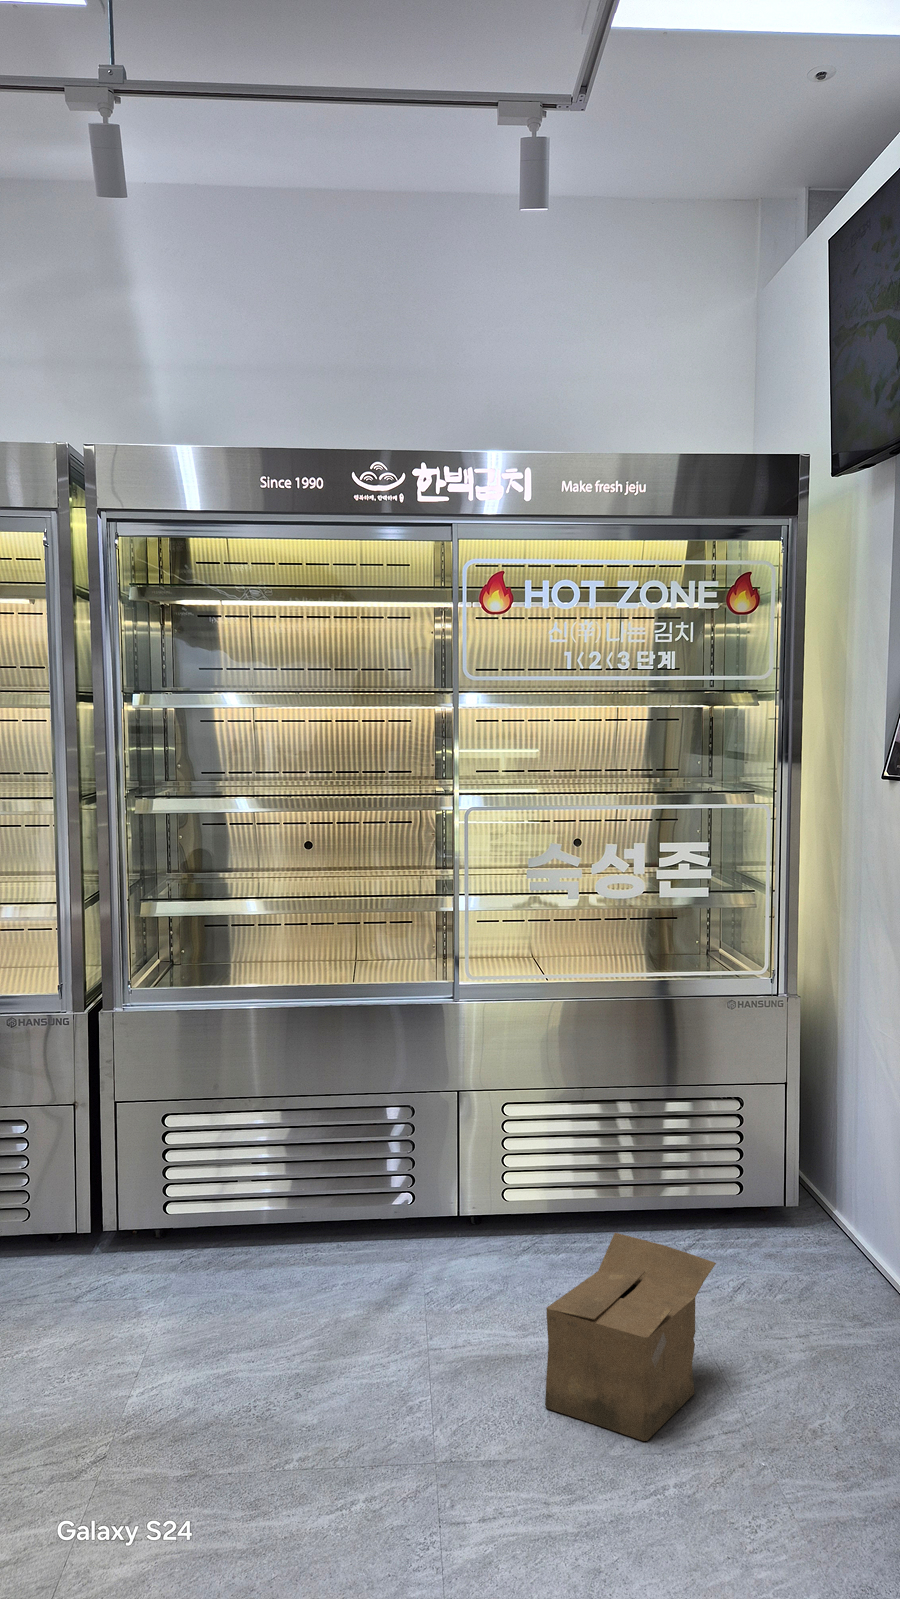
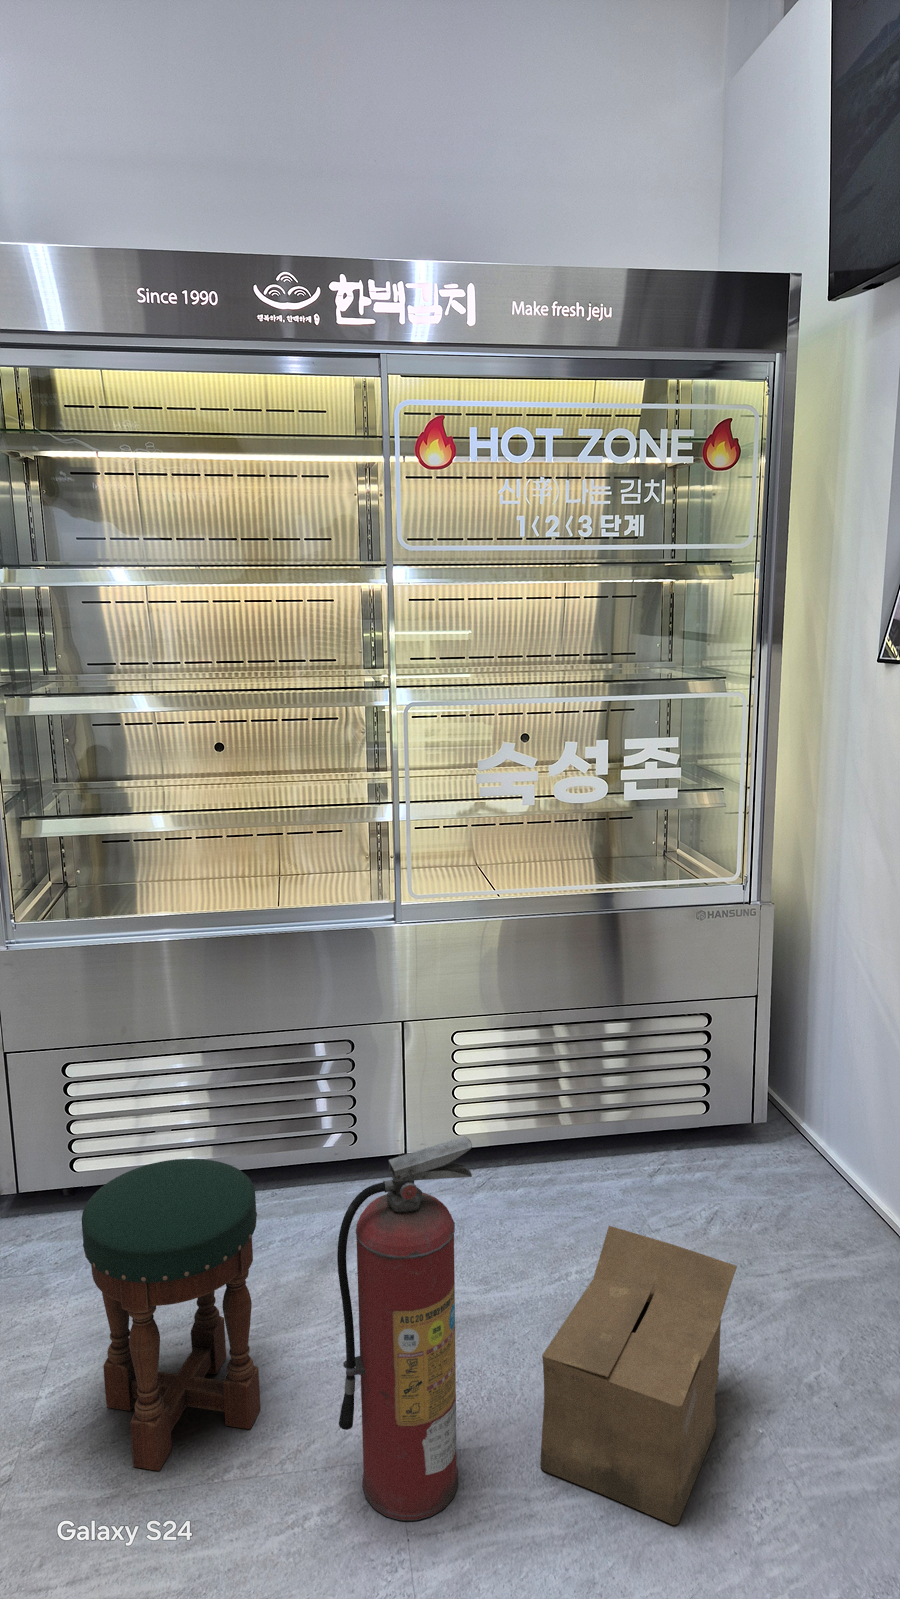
fire extinguisher: none [385,1125,492,1428] -> present [337,1137,472,1521]
stool: none [195,1159,327,1392] -> present [82,1159,260,1471]

